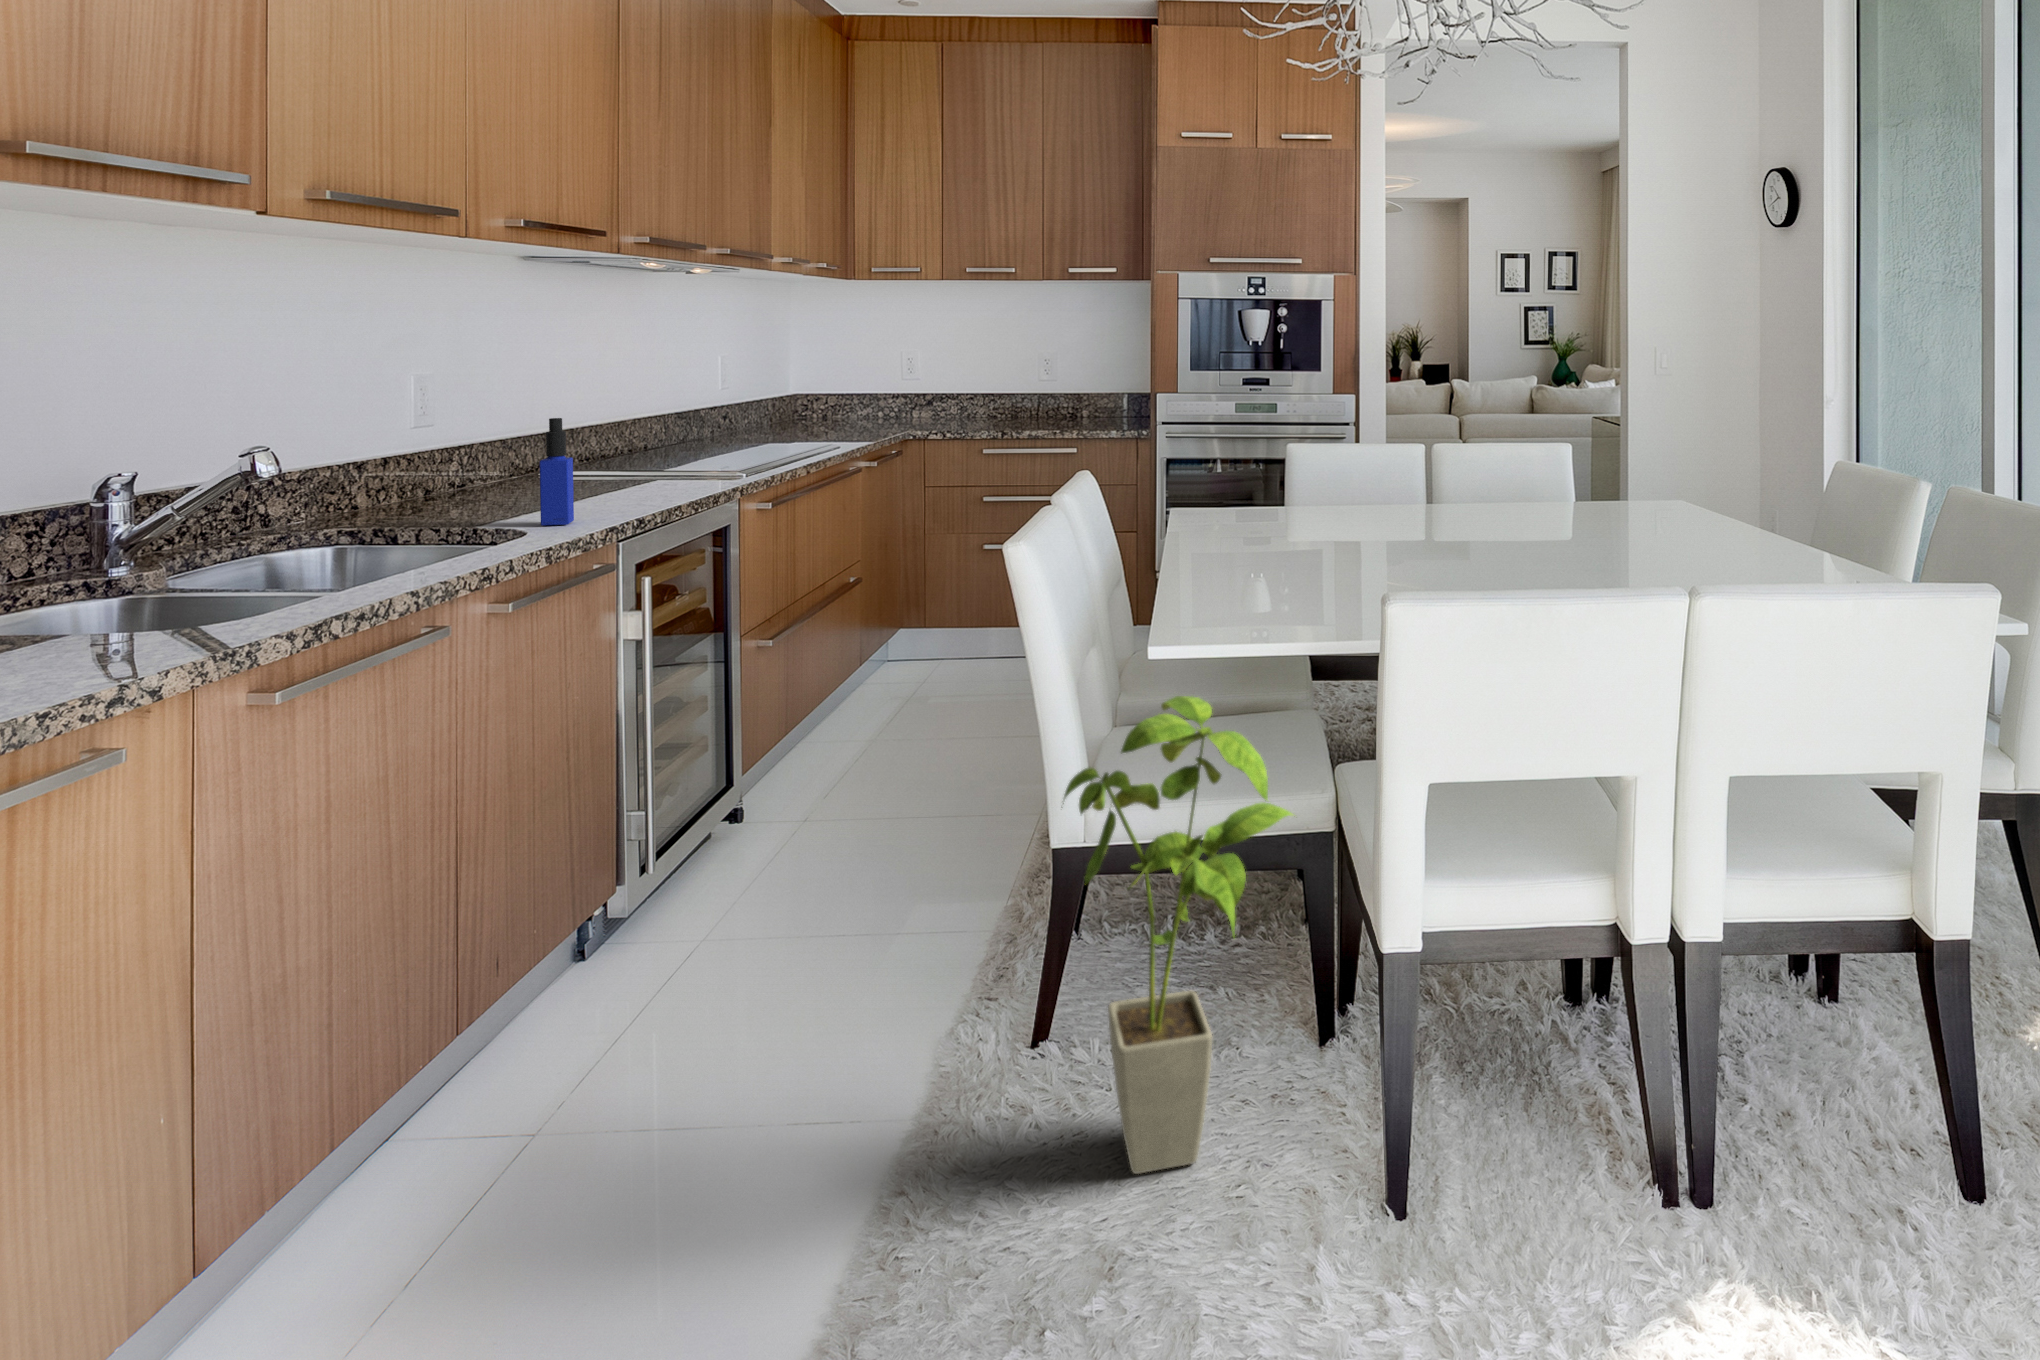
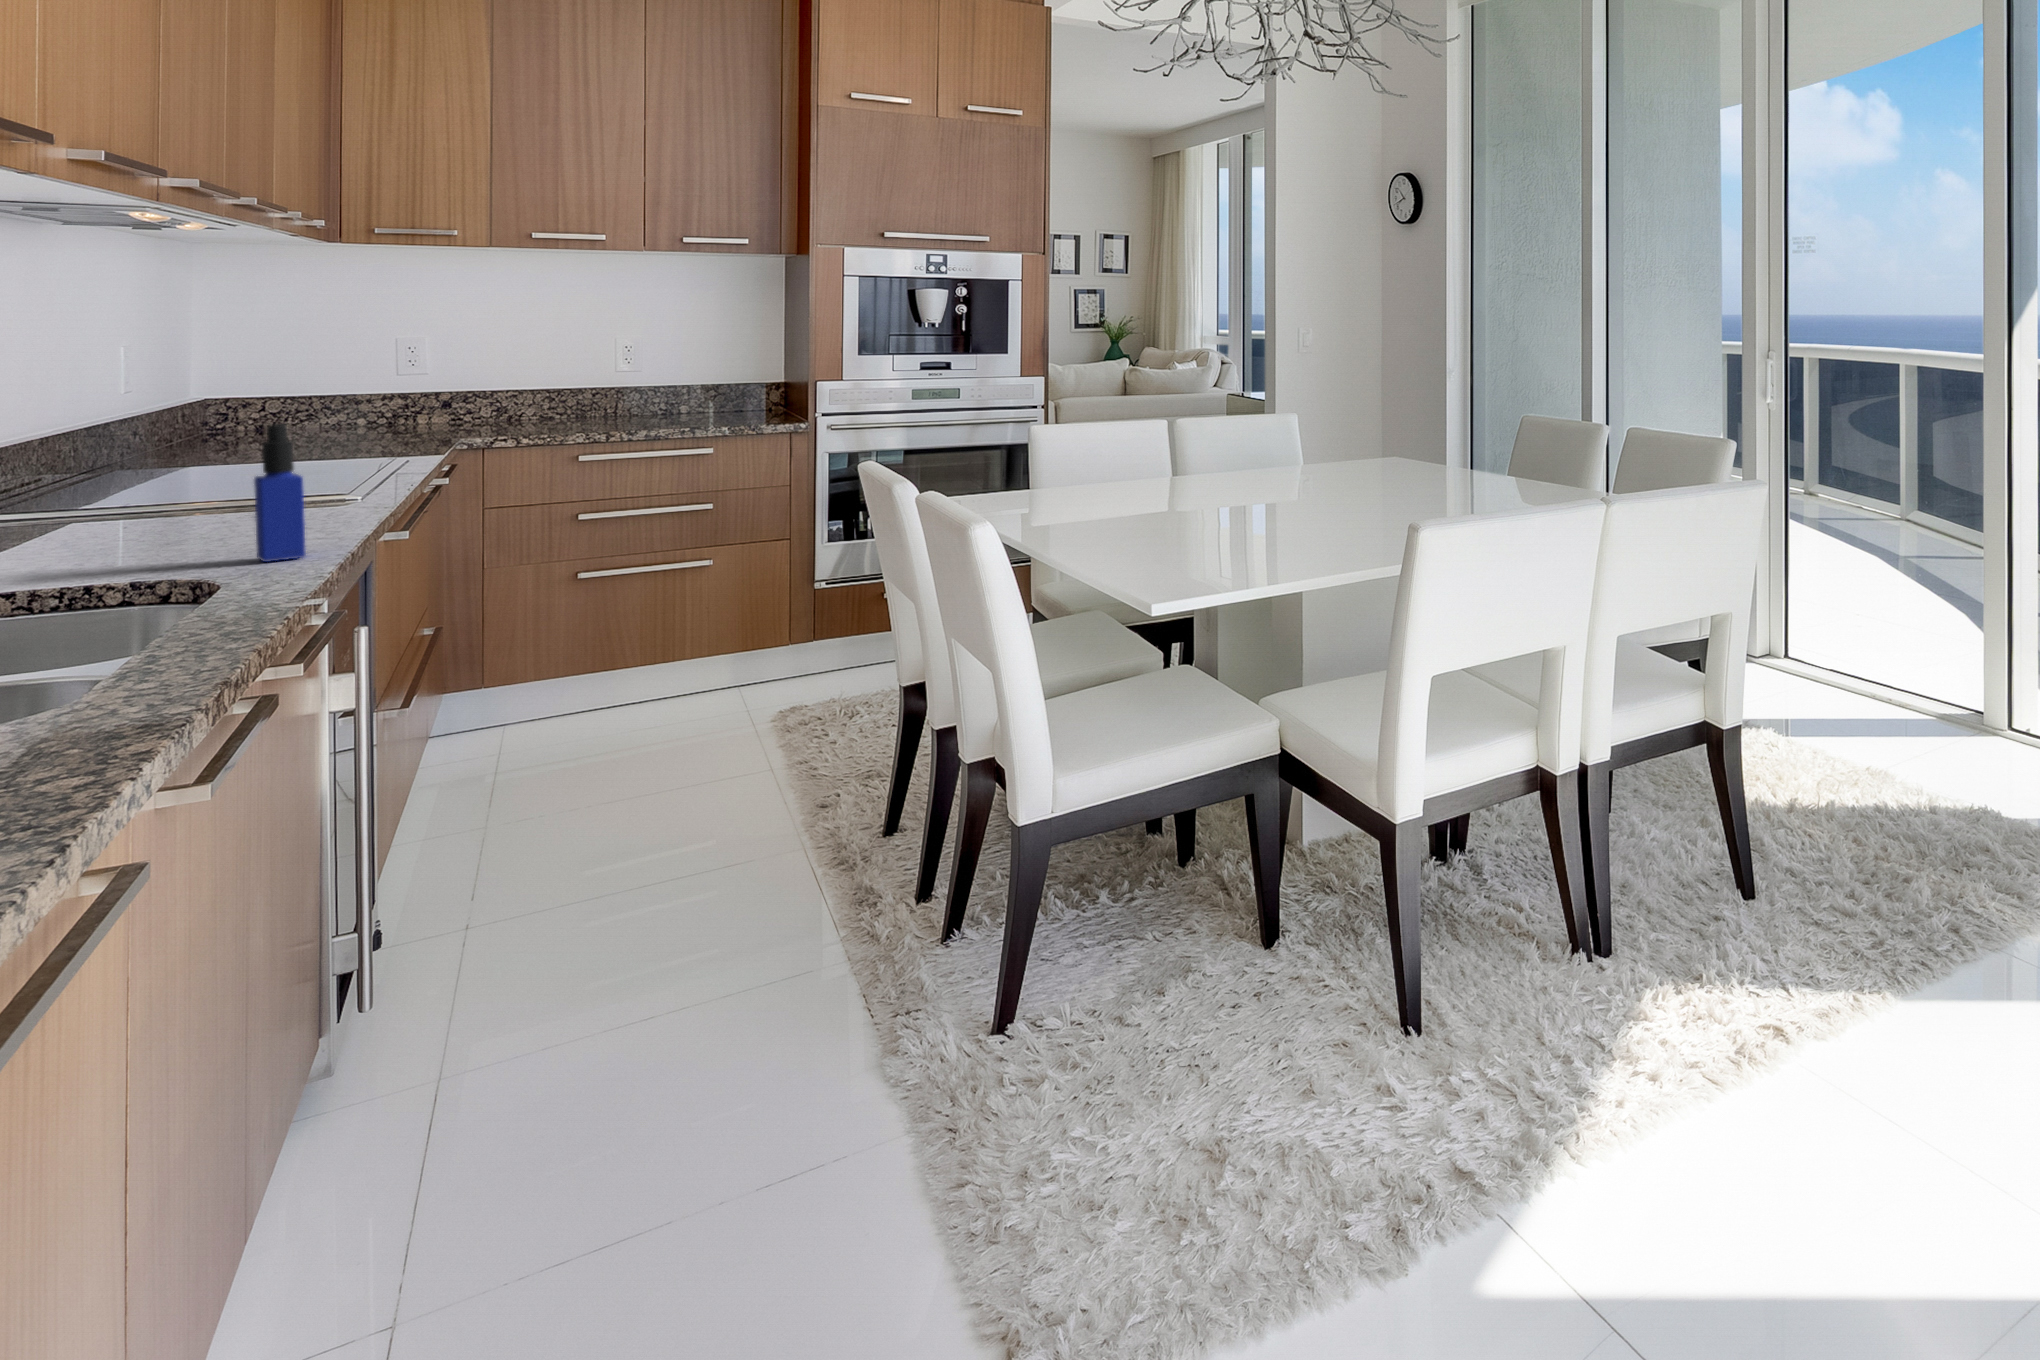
house plant: present [1063,696,1293,1174] -> none [1110,638,1332,1062]

